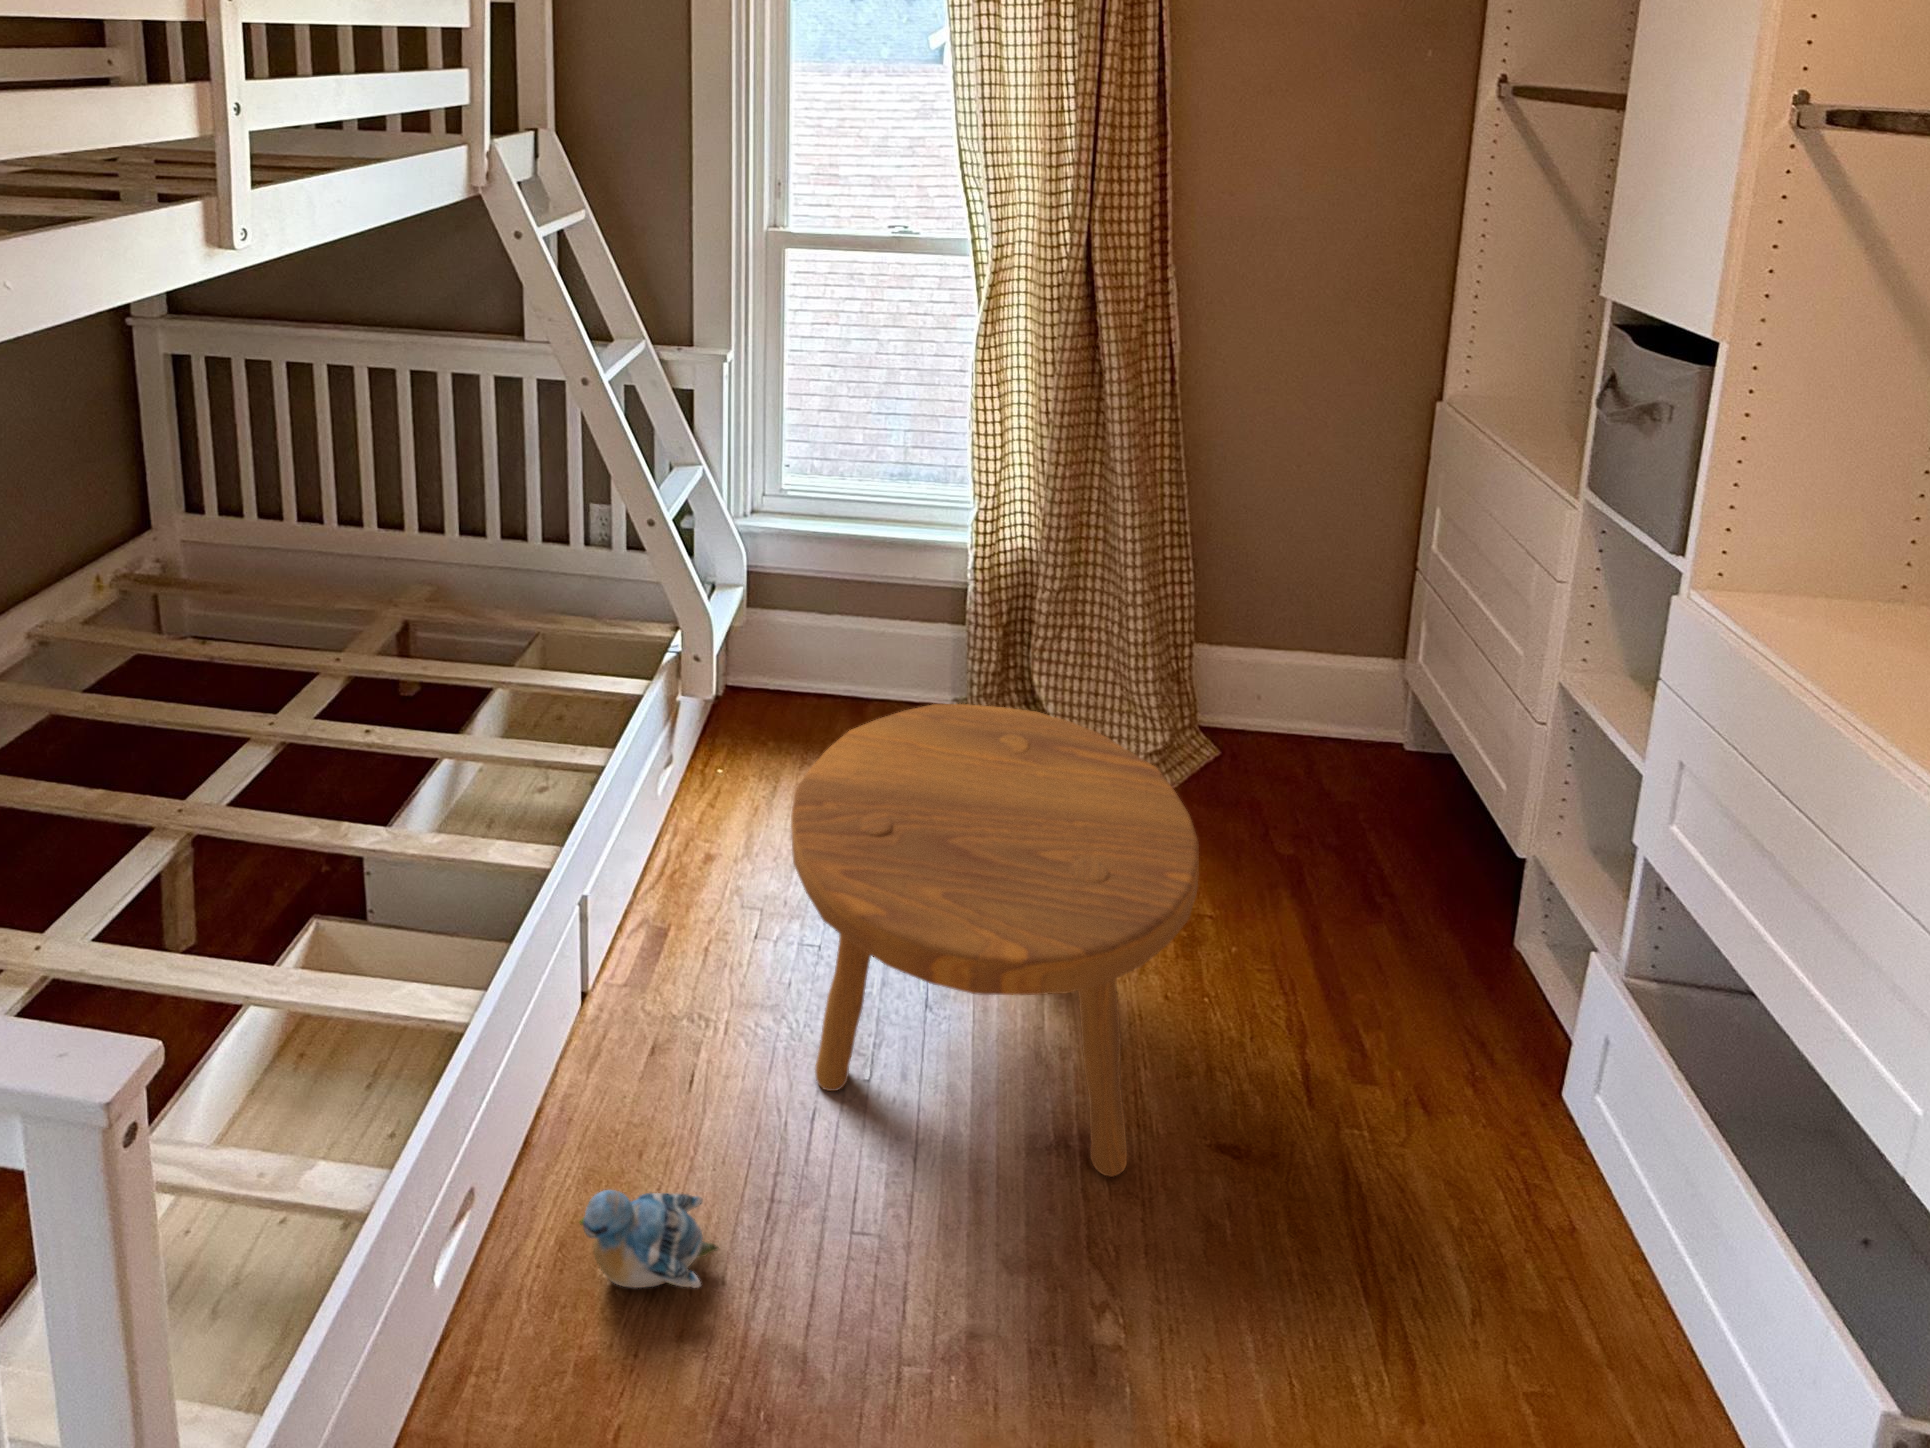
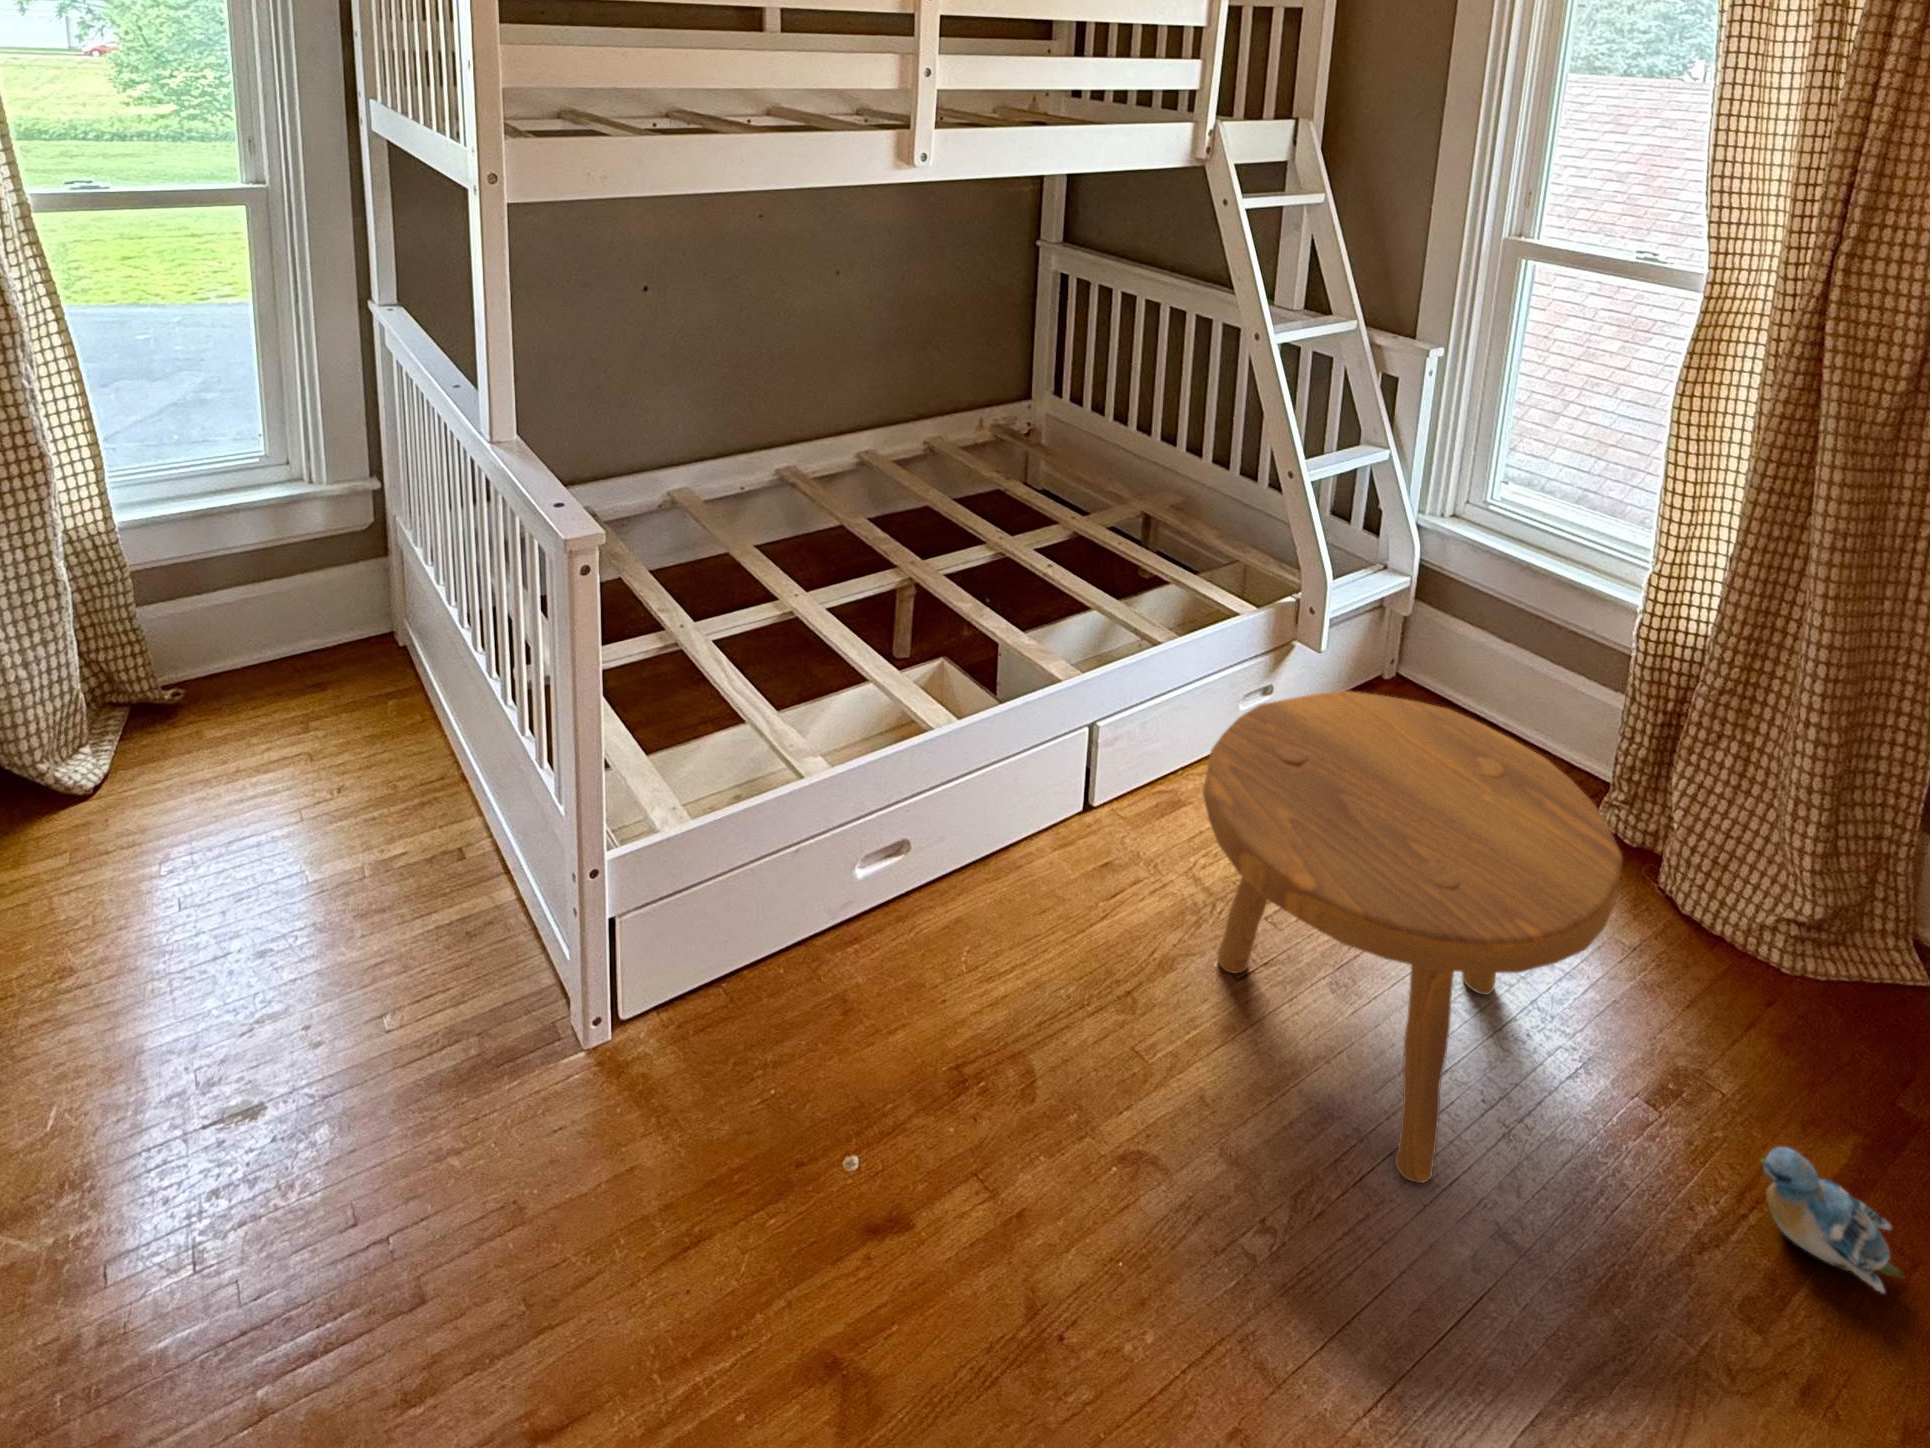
plush toy: present [580,1190,718,1288] -> present [1760,1147,1904,1293]

